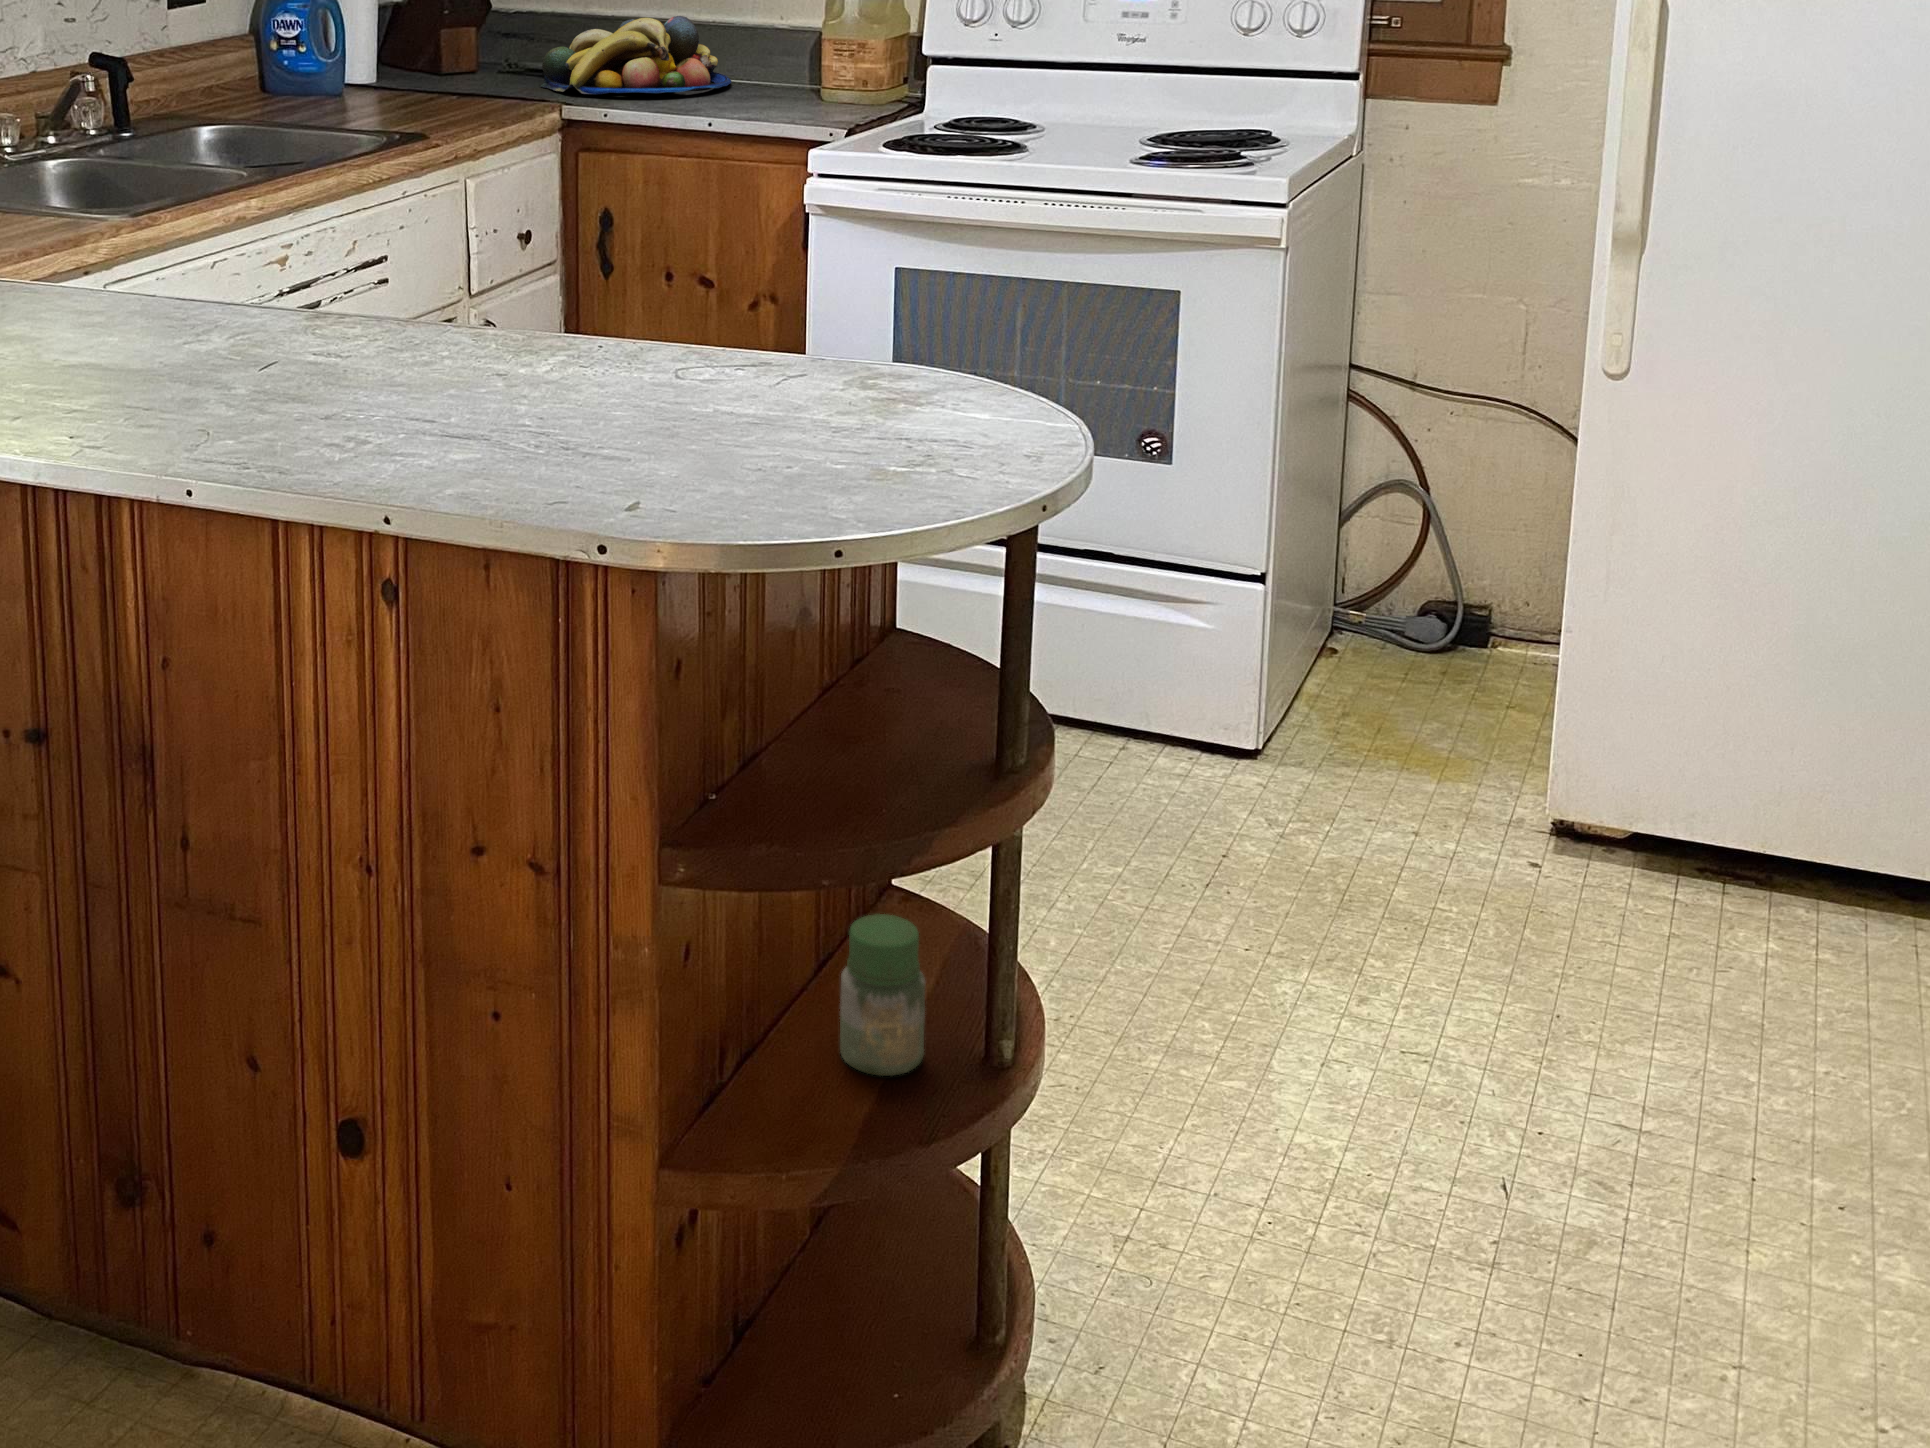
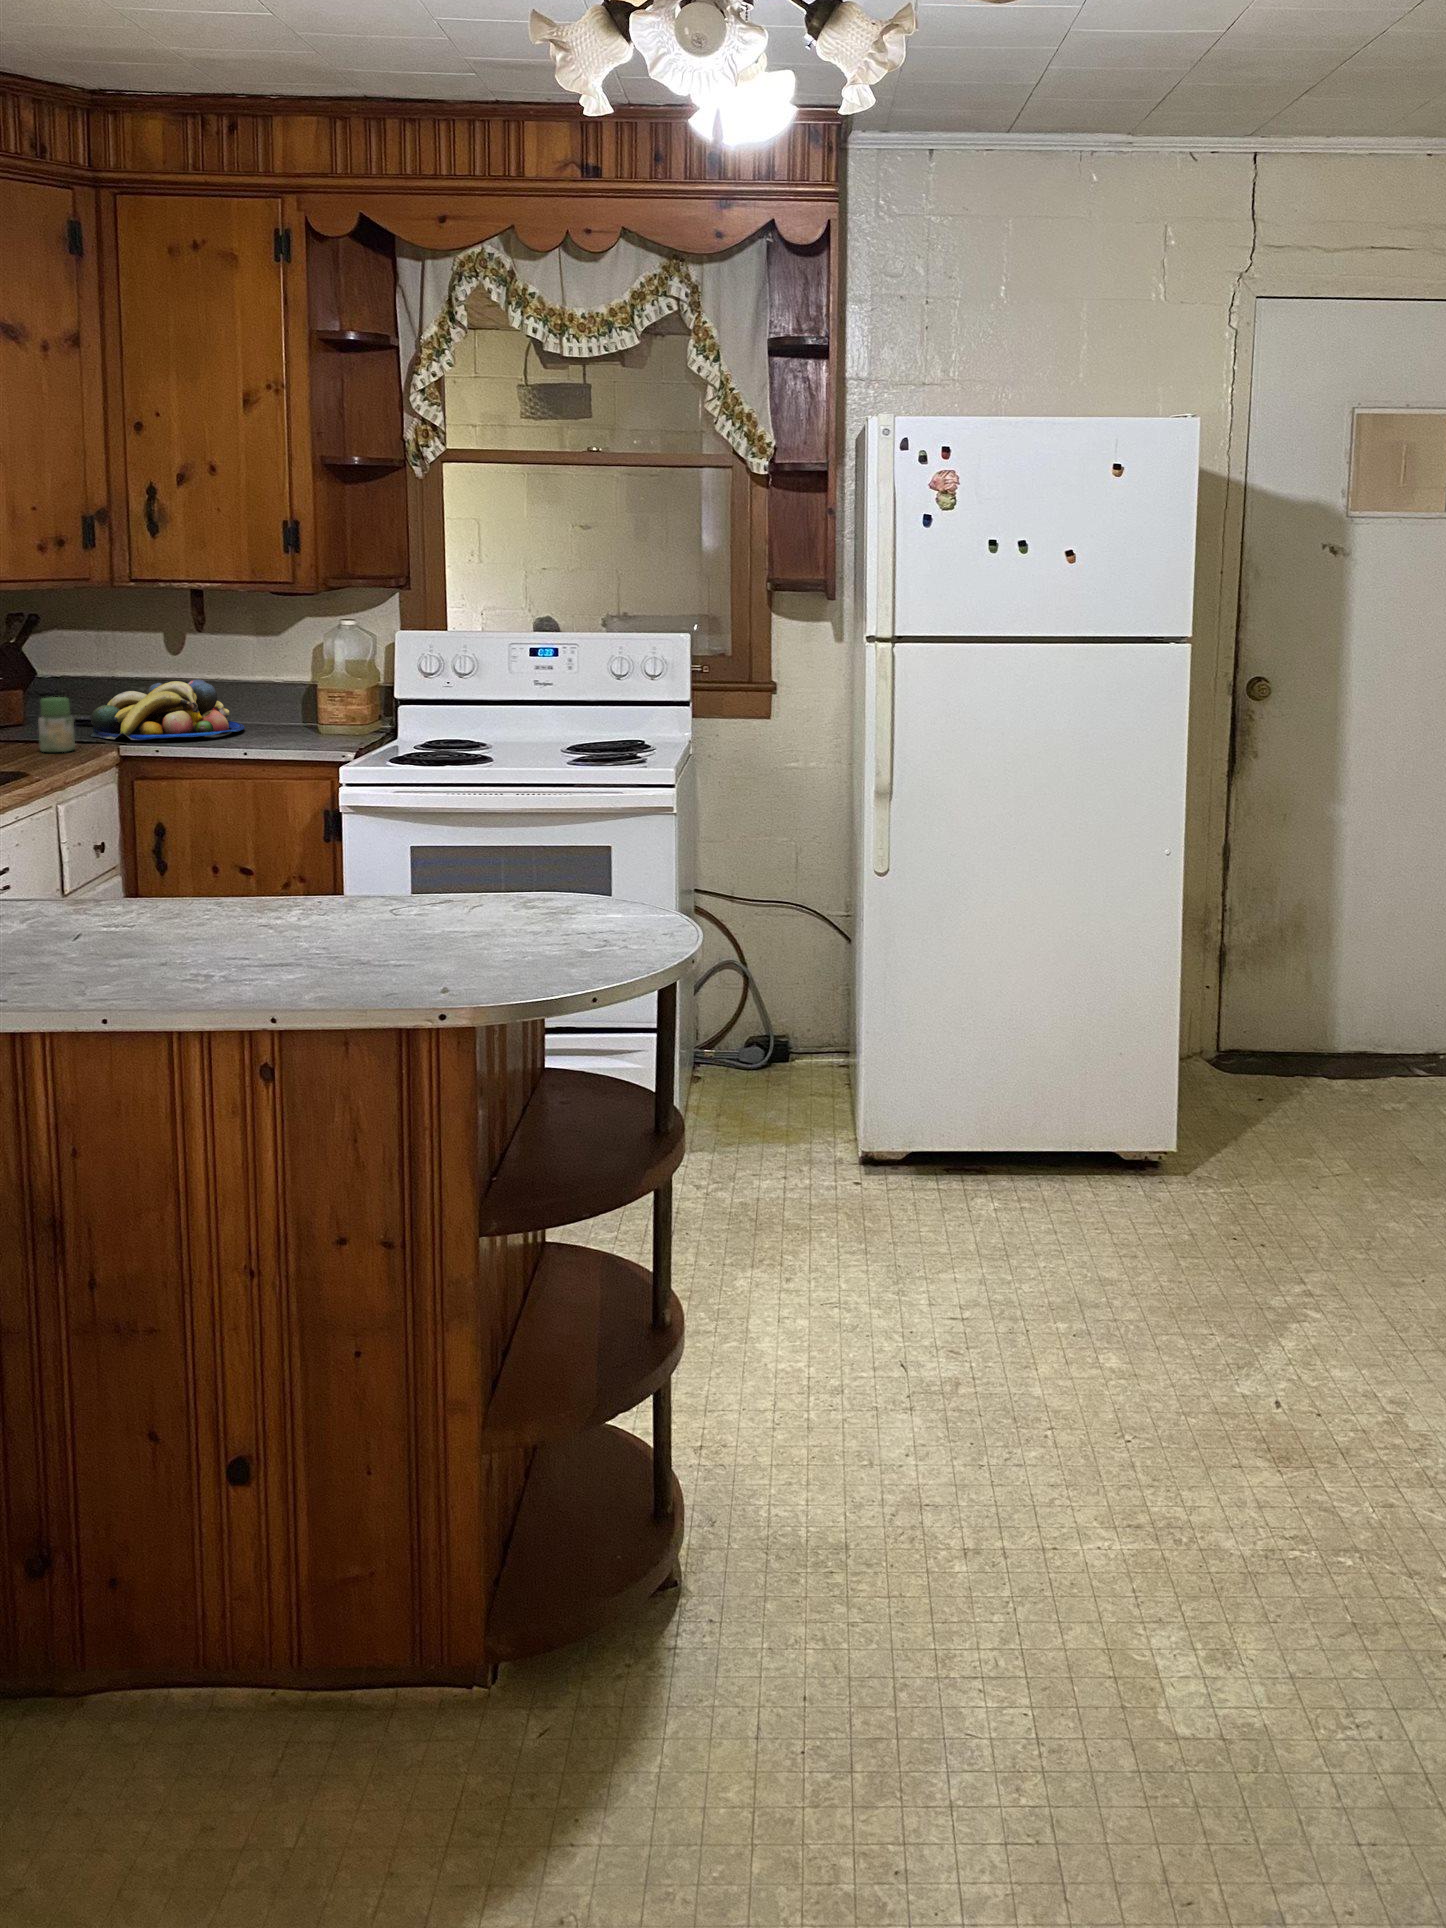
jar: present [840,914,925,1076] -> present [38,697,75,752]

